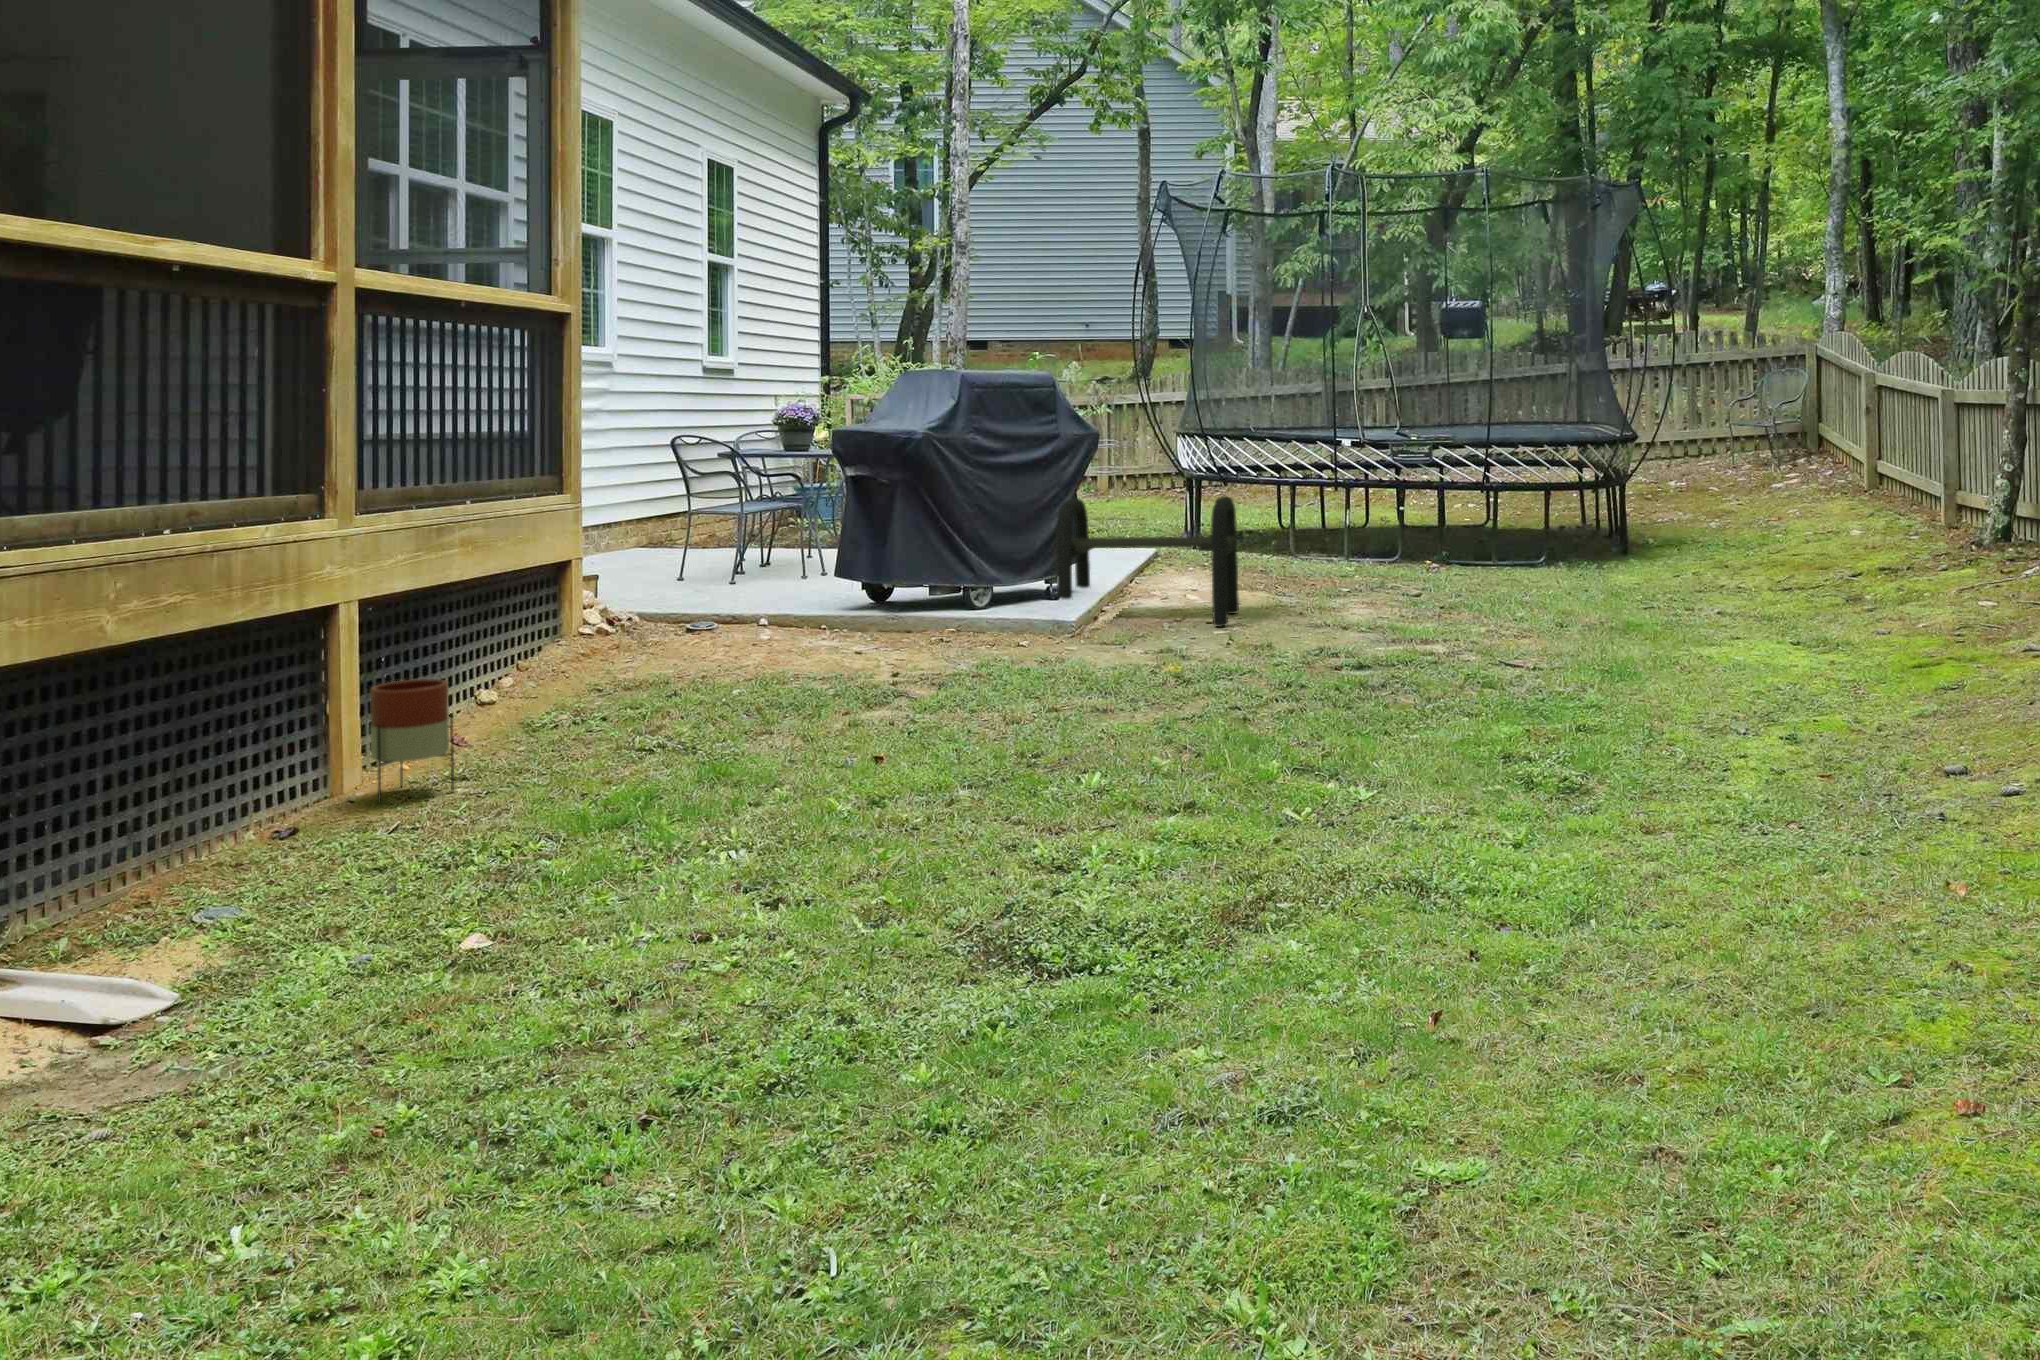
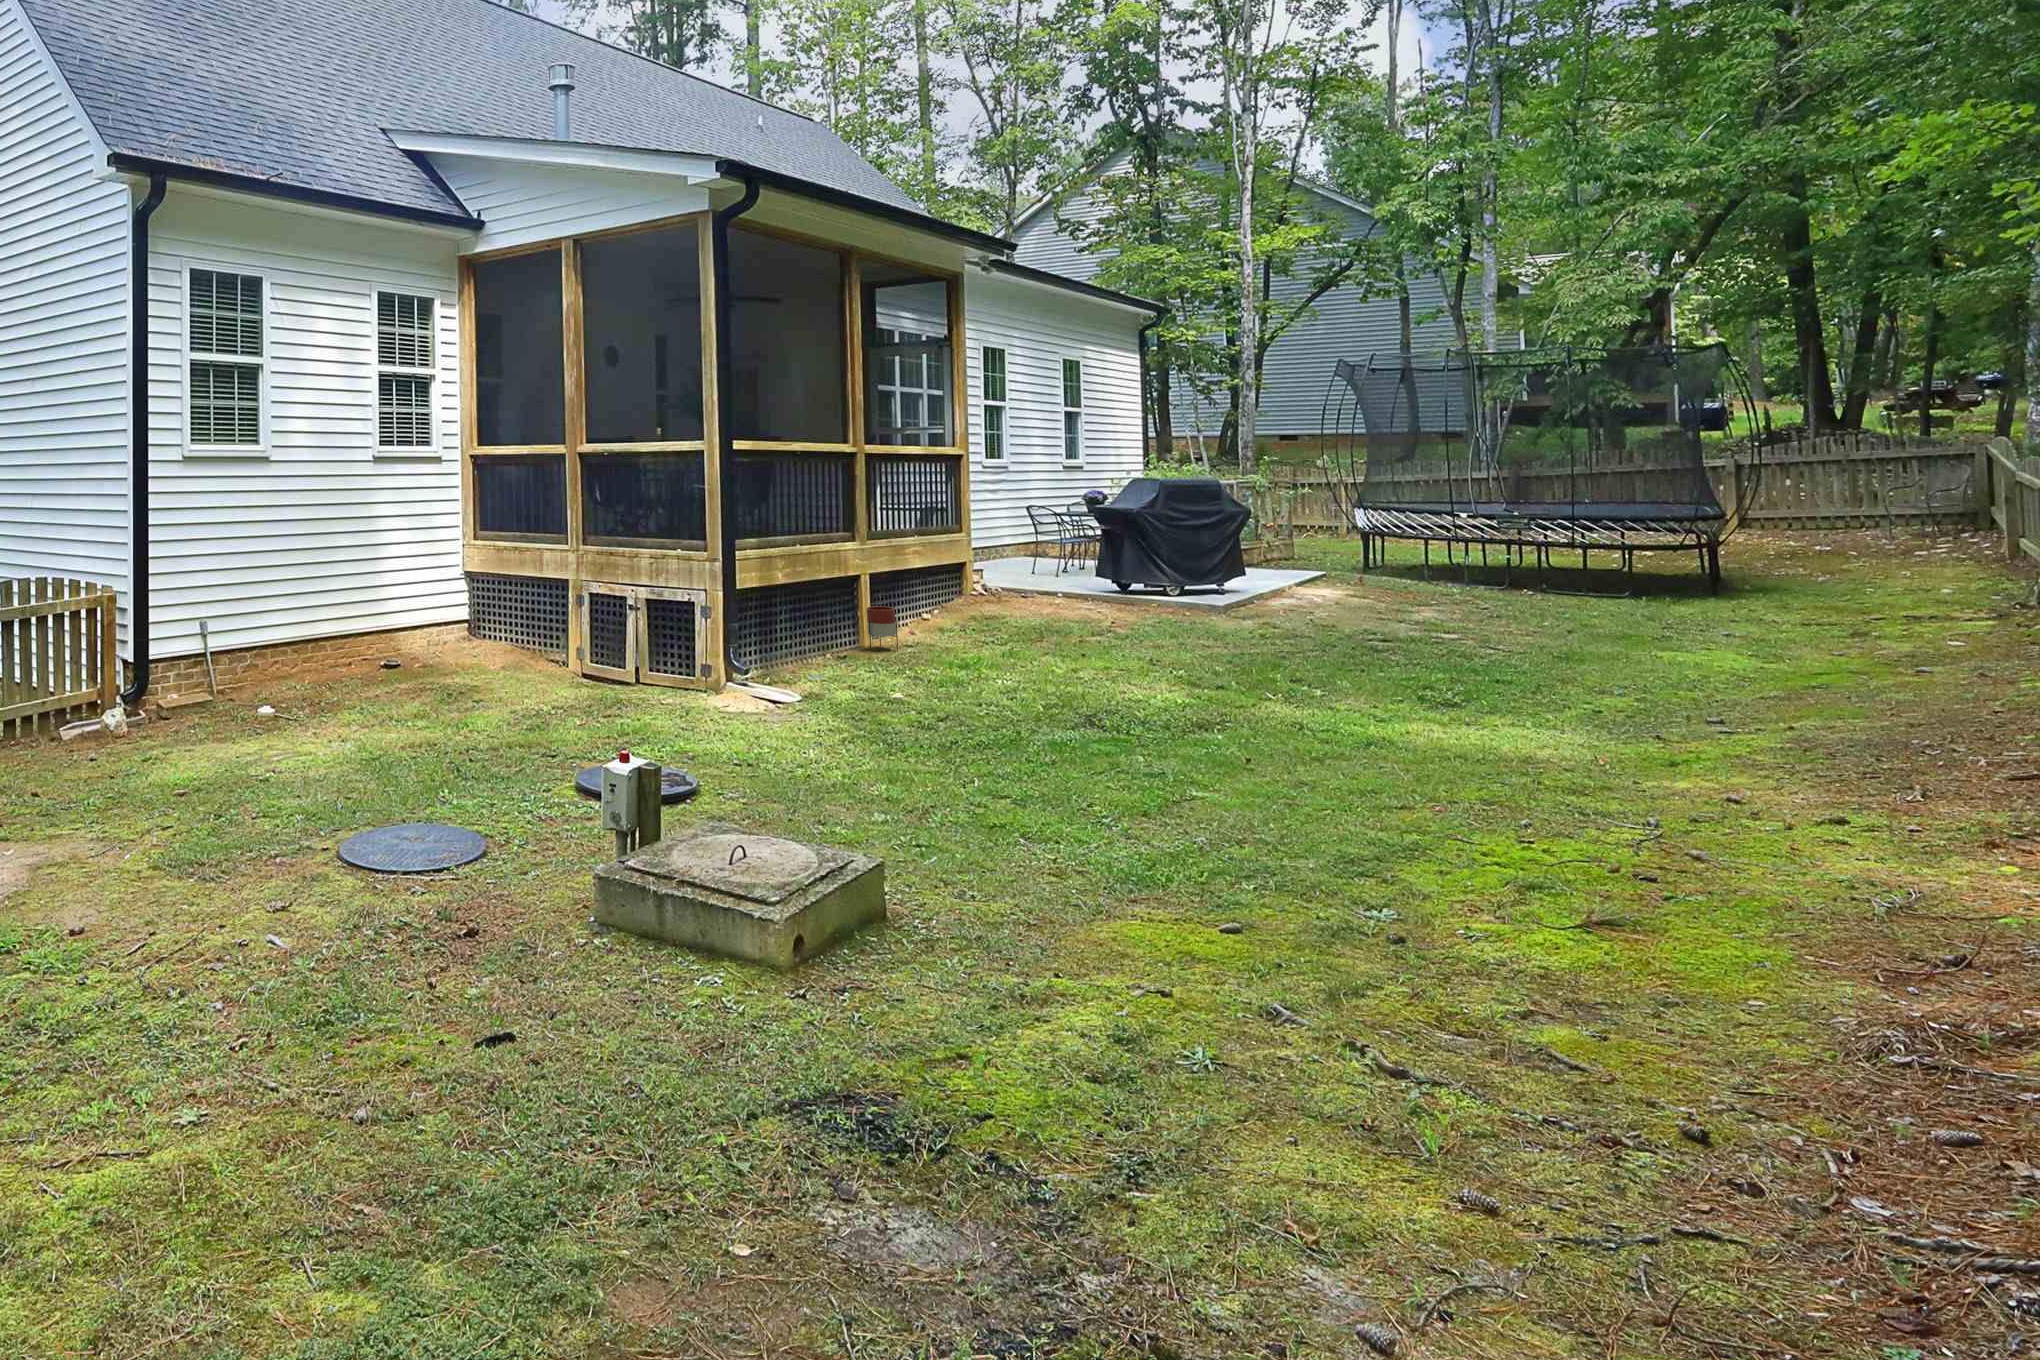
bench: present [1056,496,1239,627] -> none [1241,549,1382,630]

